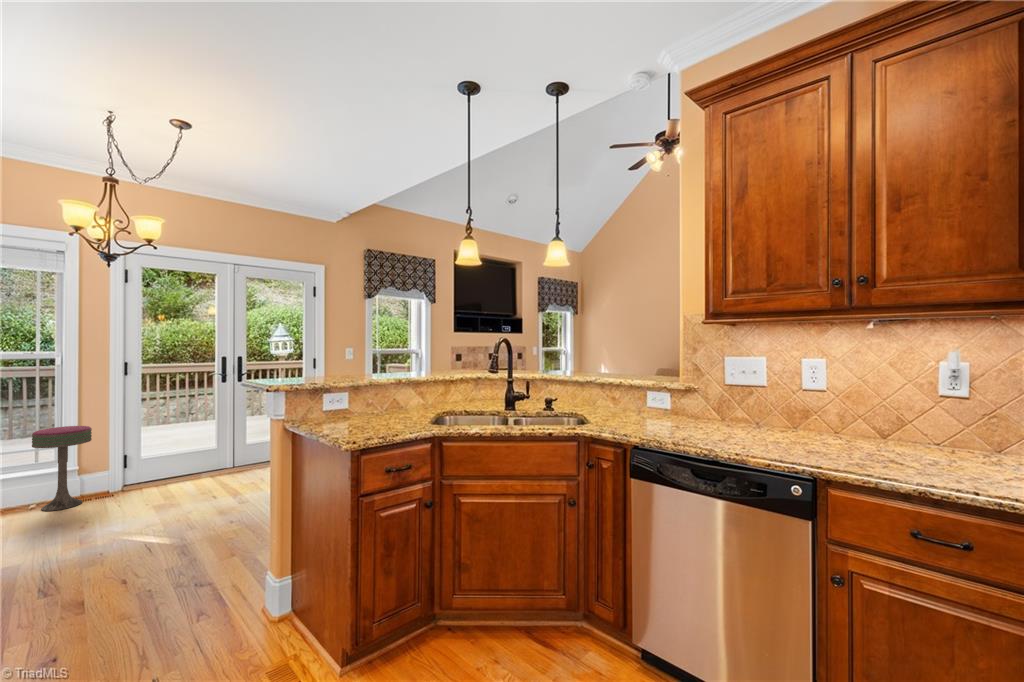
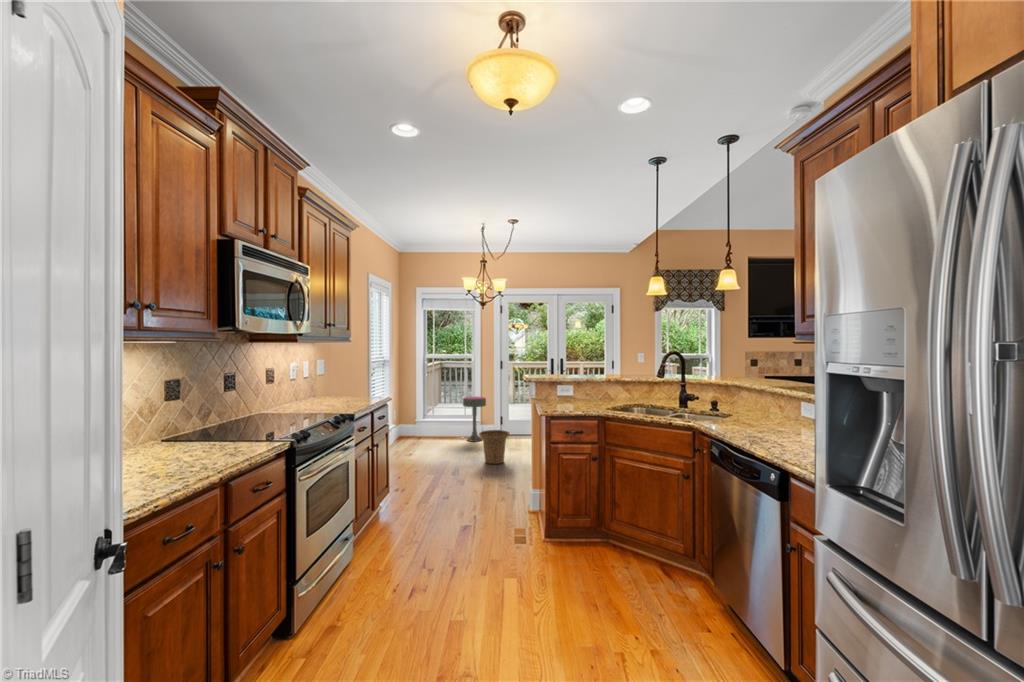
basket: none [98,480,170,548] -> present [479,430,510,464]

